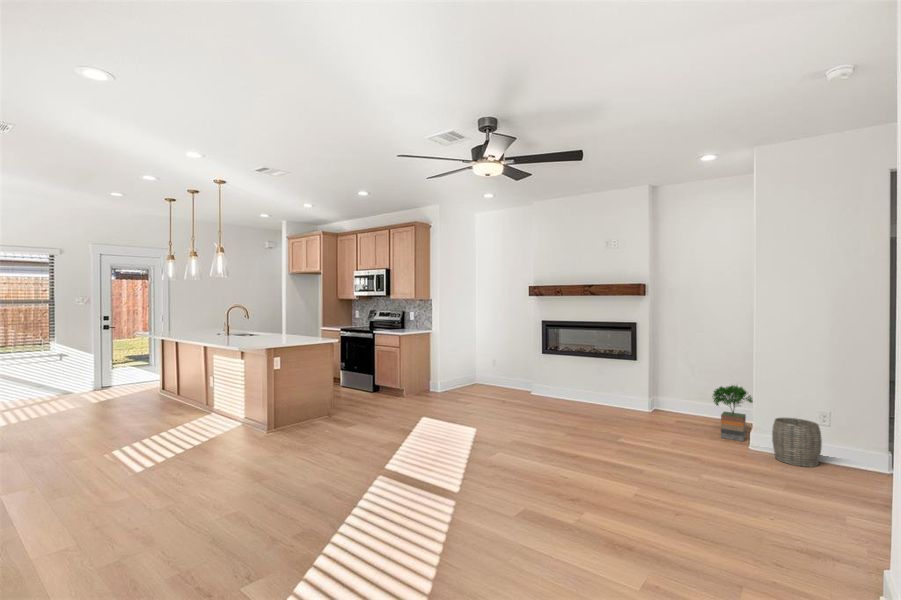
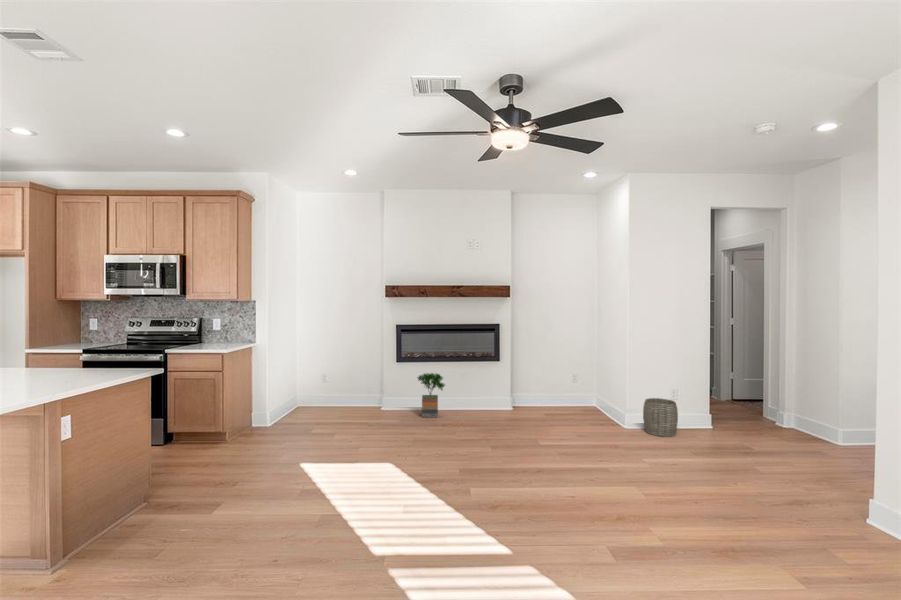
potted tree: present [713,386,753,441] -> present [418,373,445,417]

